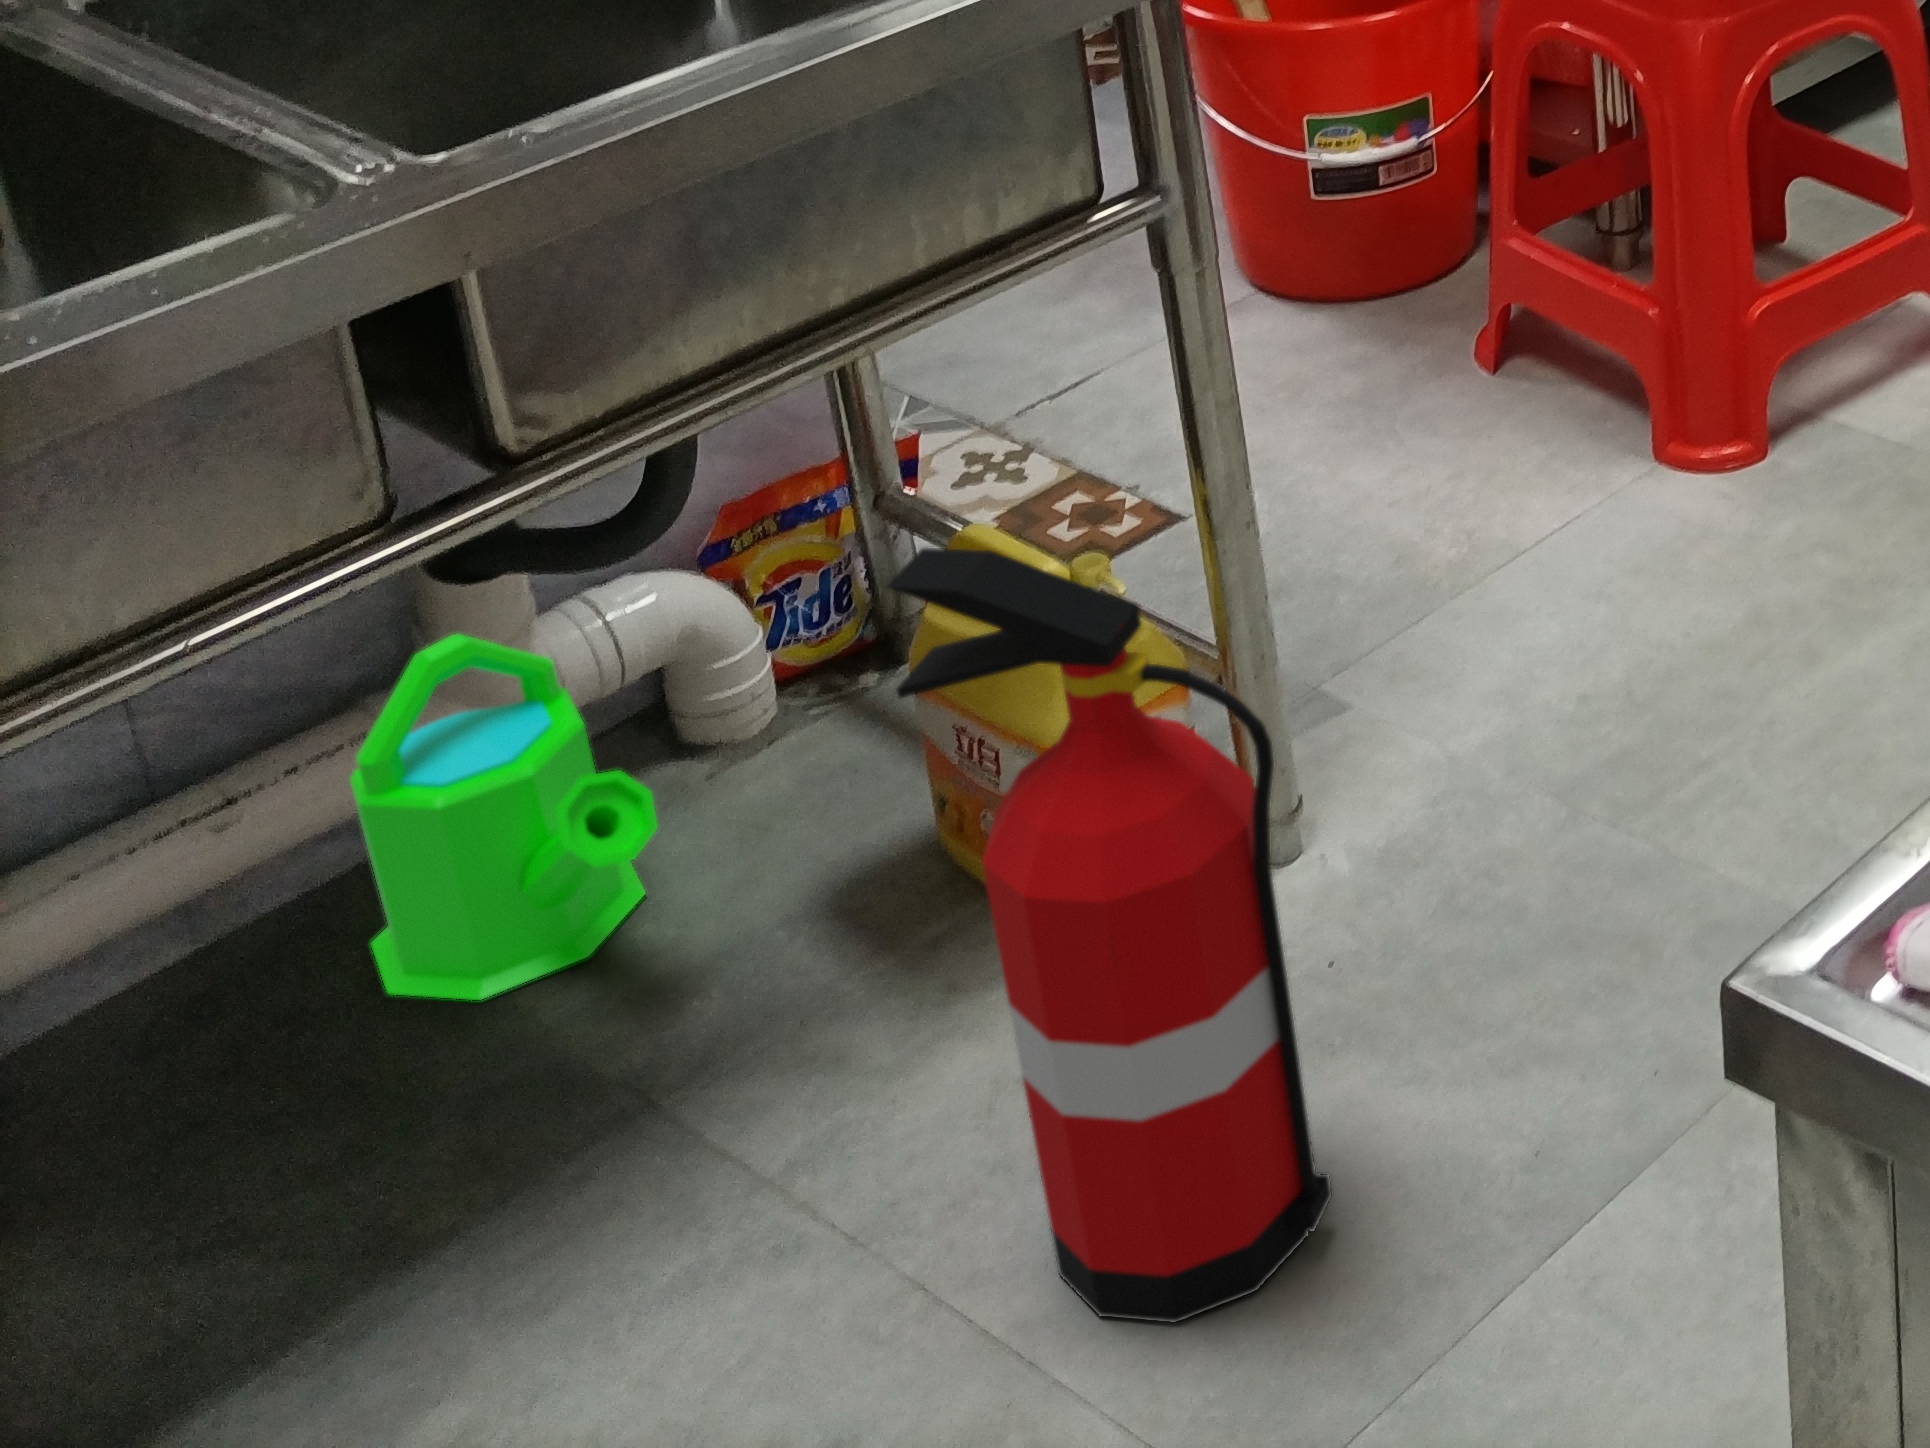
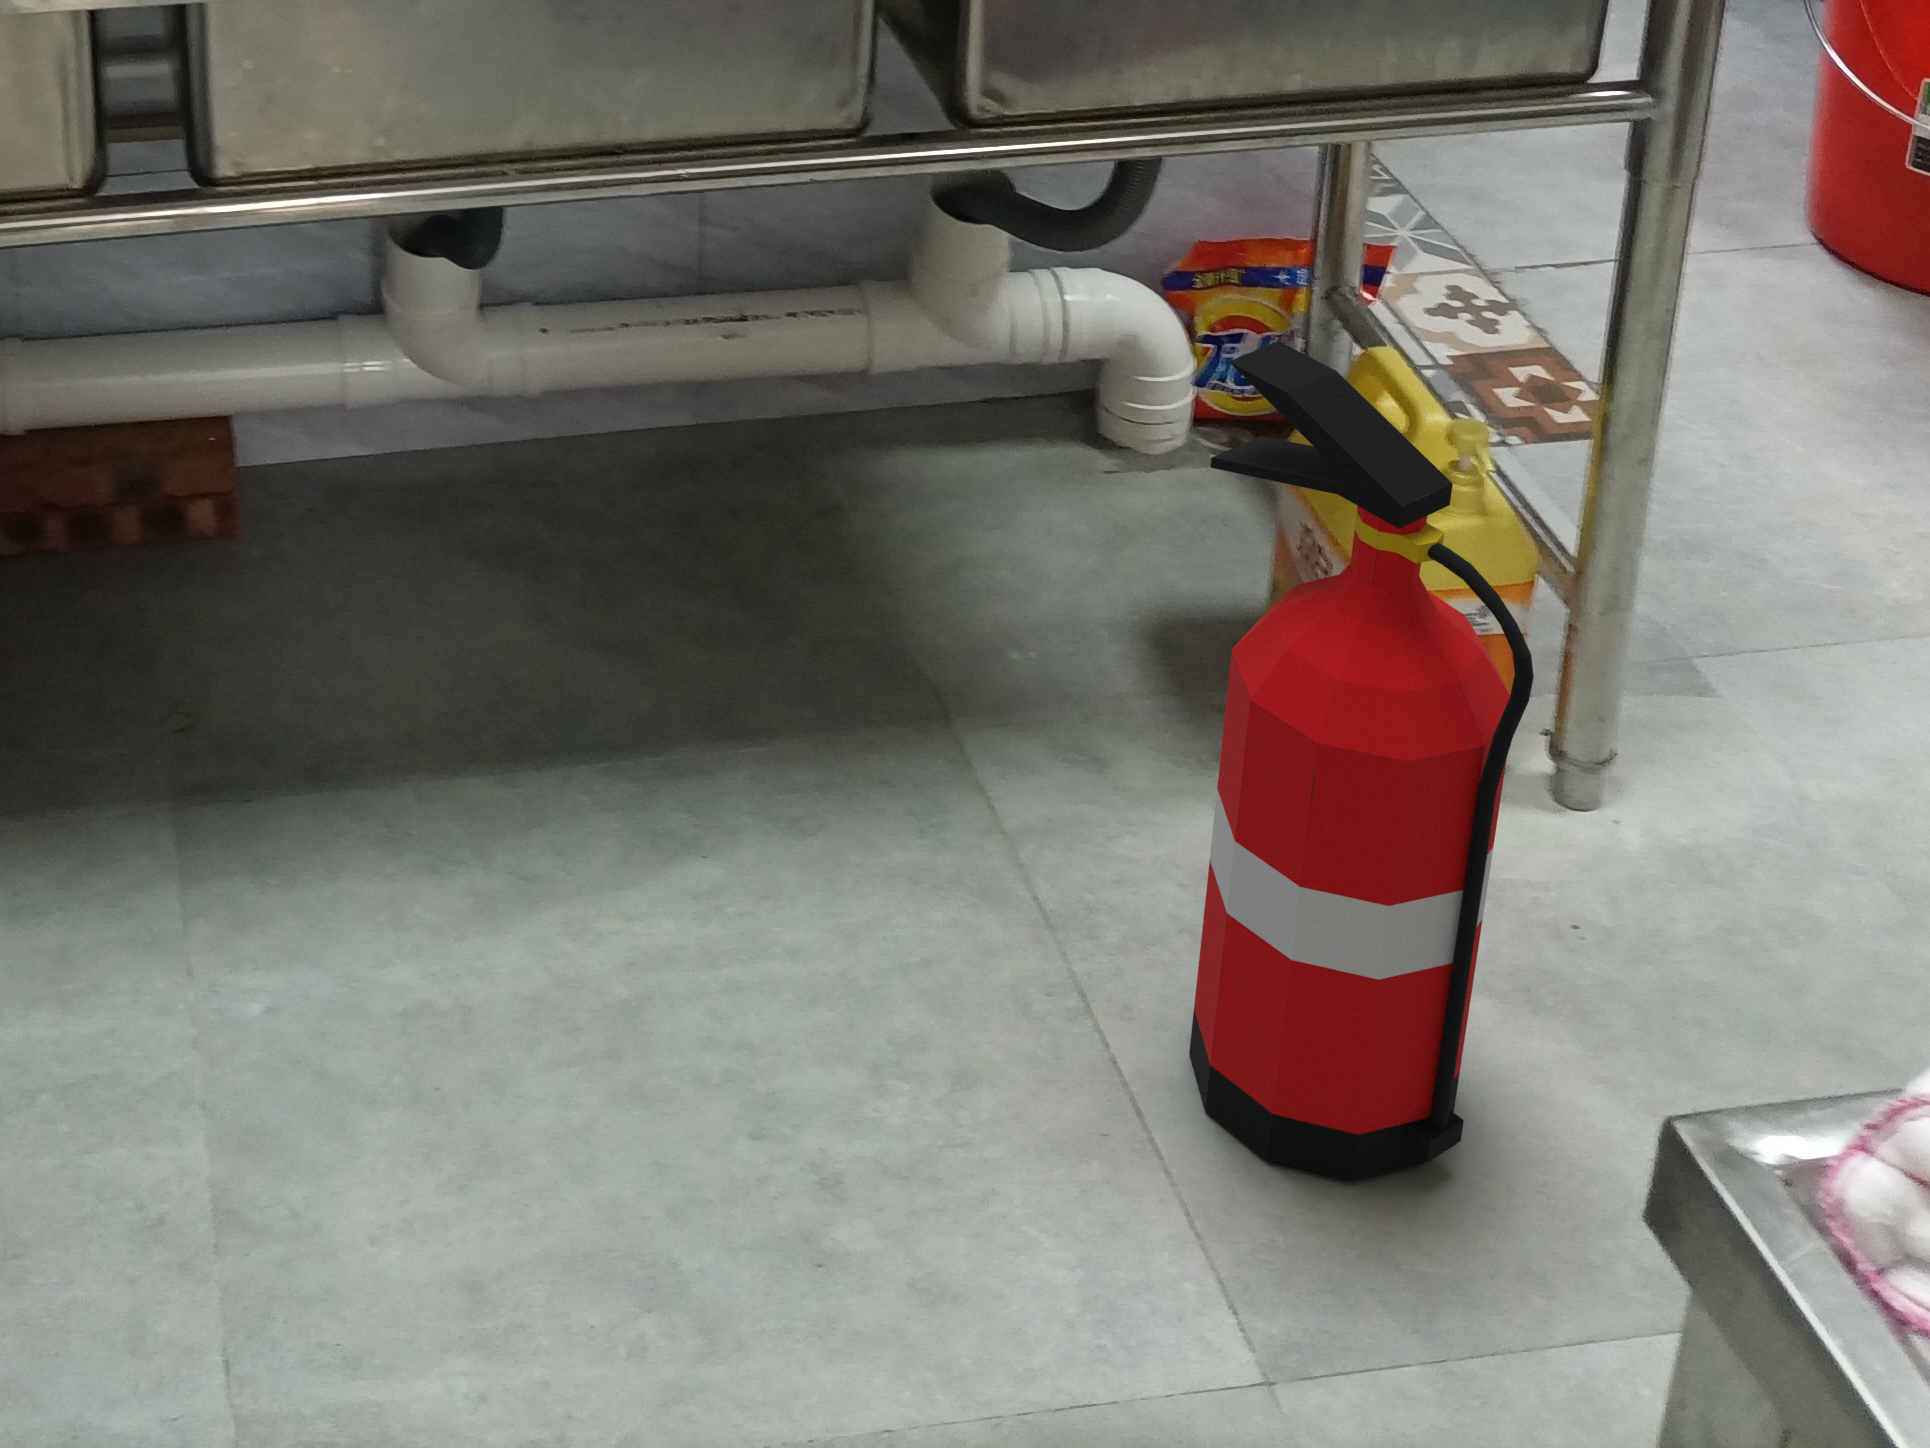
watering can: present [348,634,658,1000] -> none [804,254,1036,569]

